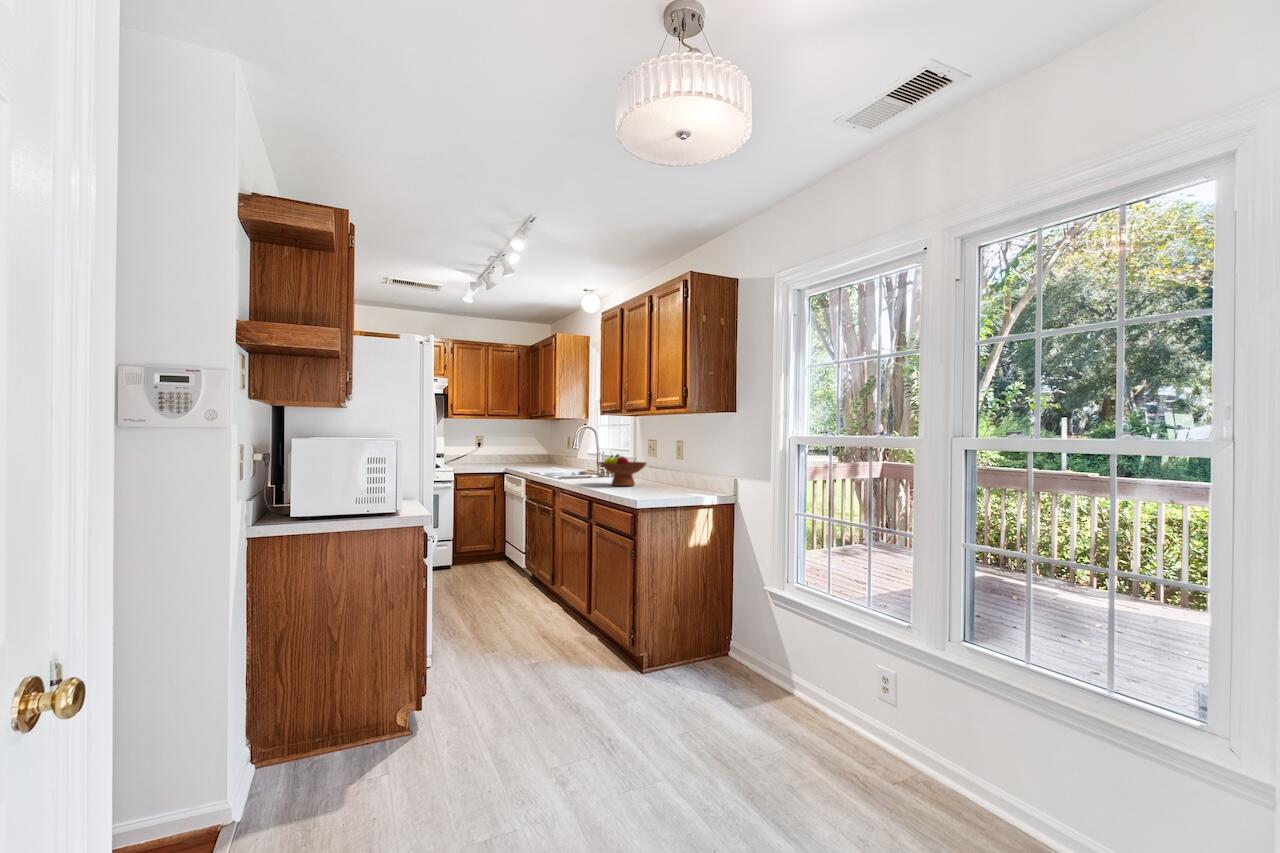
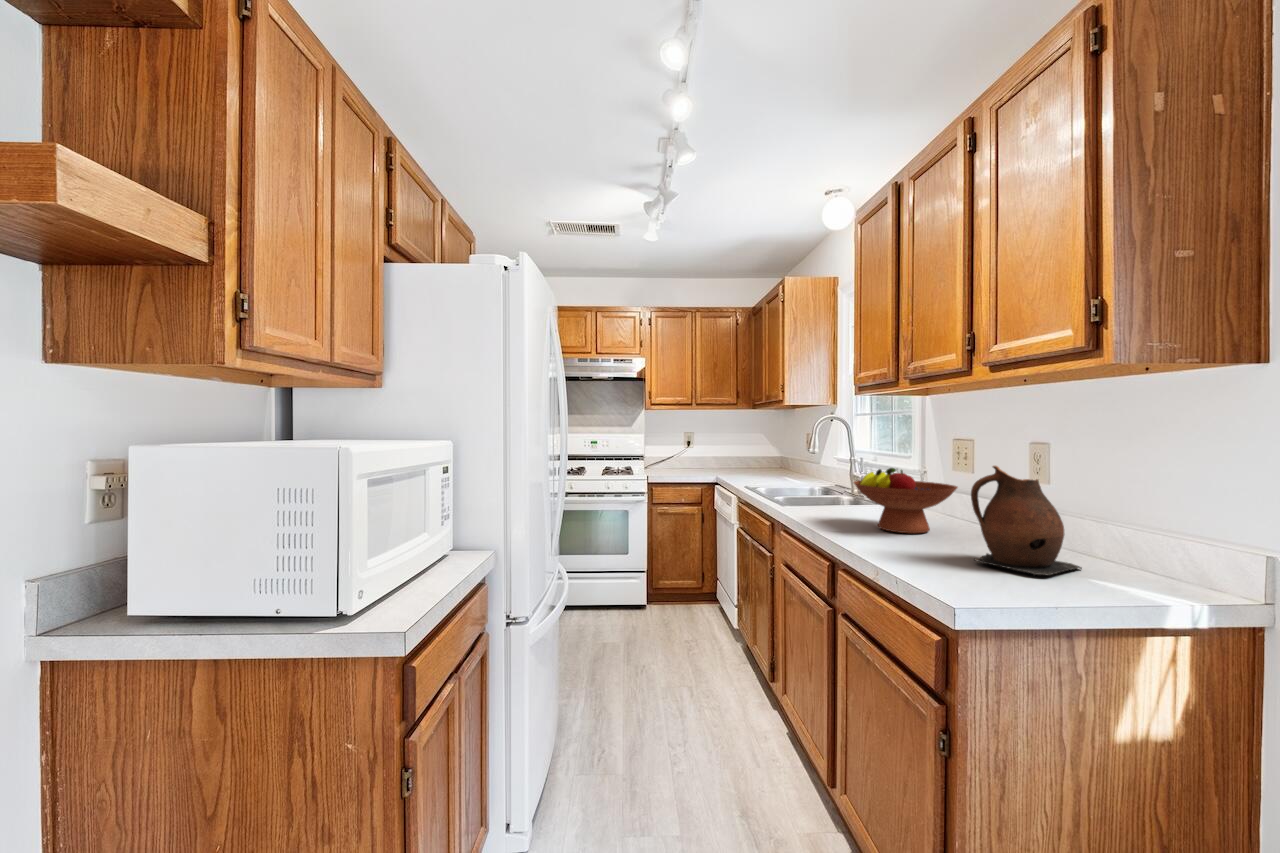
ceramic pitcher: none [648,451,688,494] -> present [971,466,1082,576]

